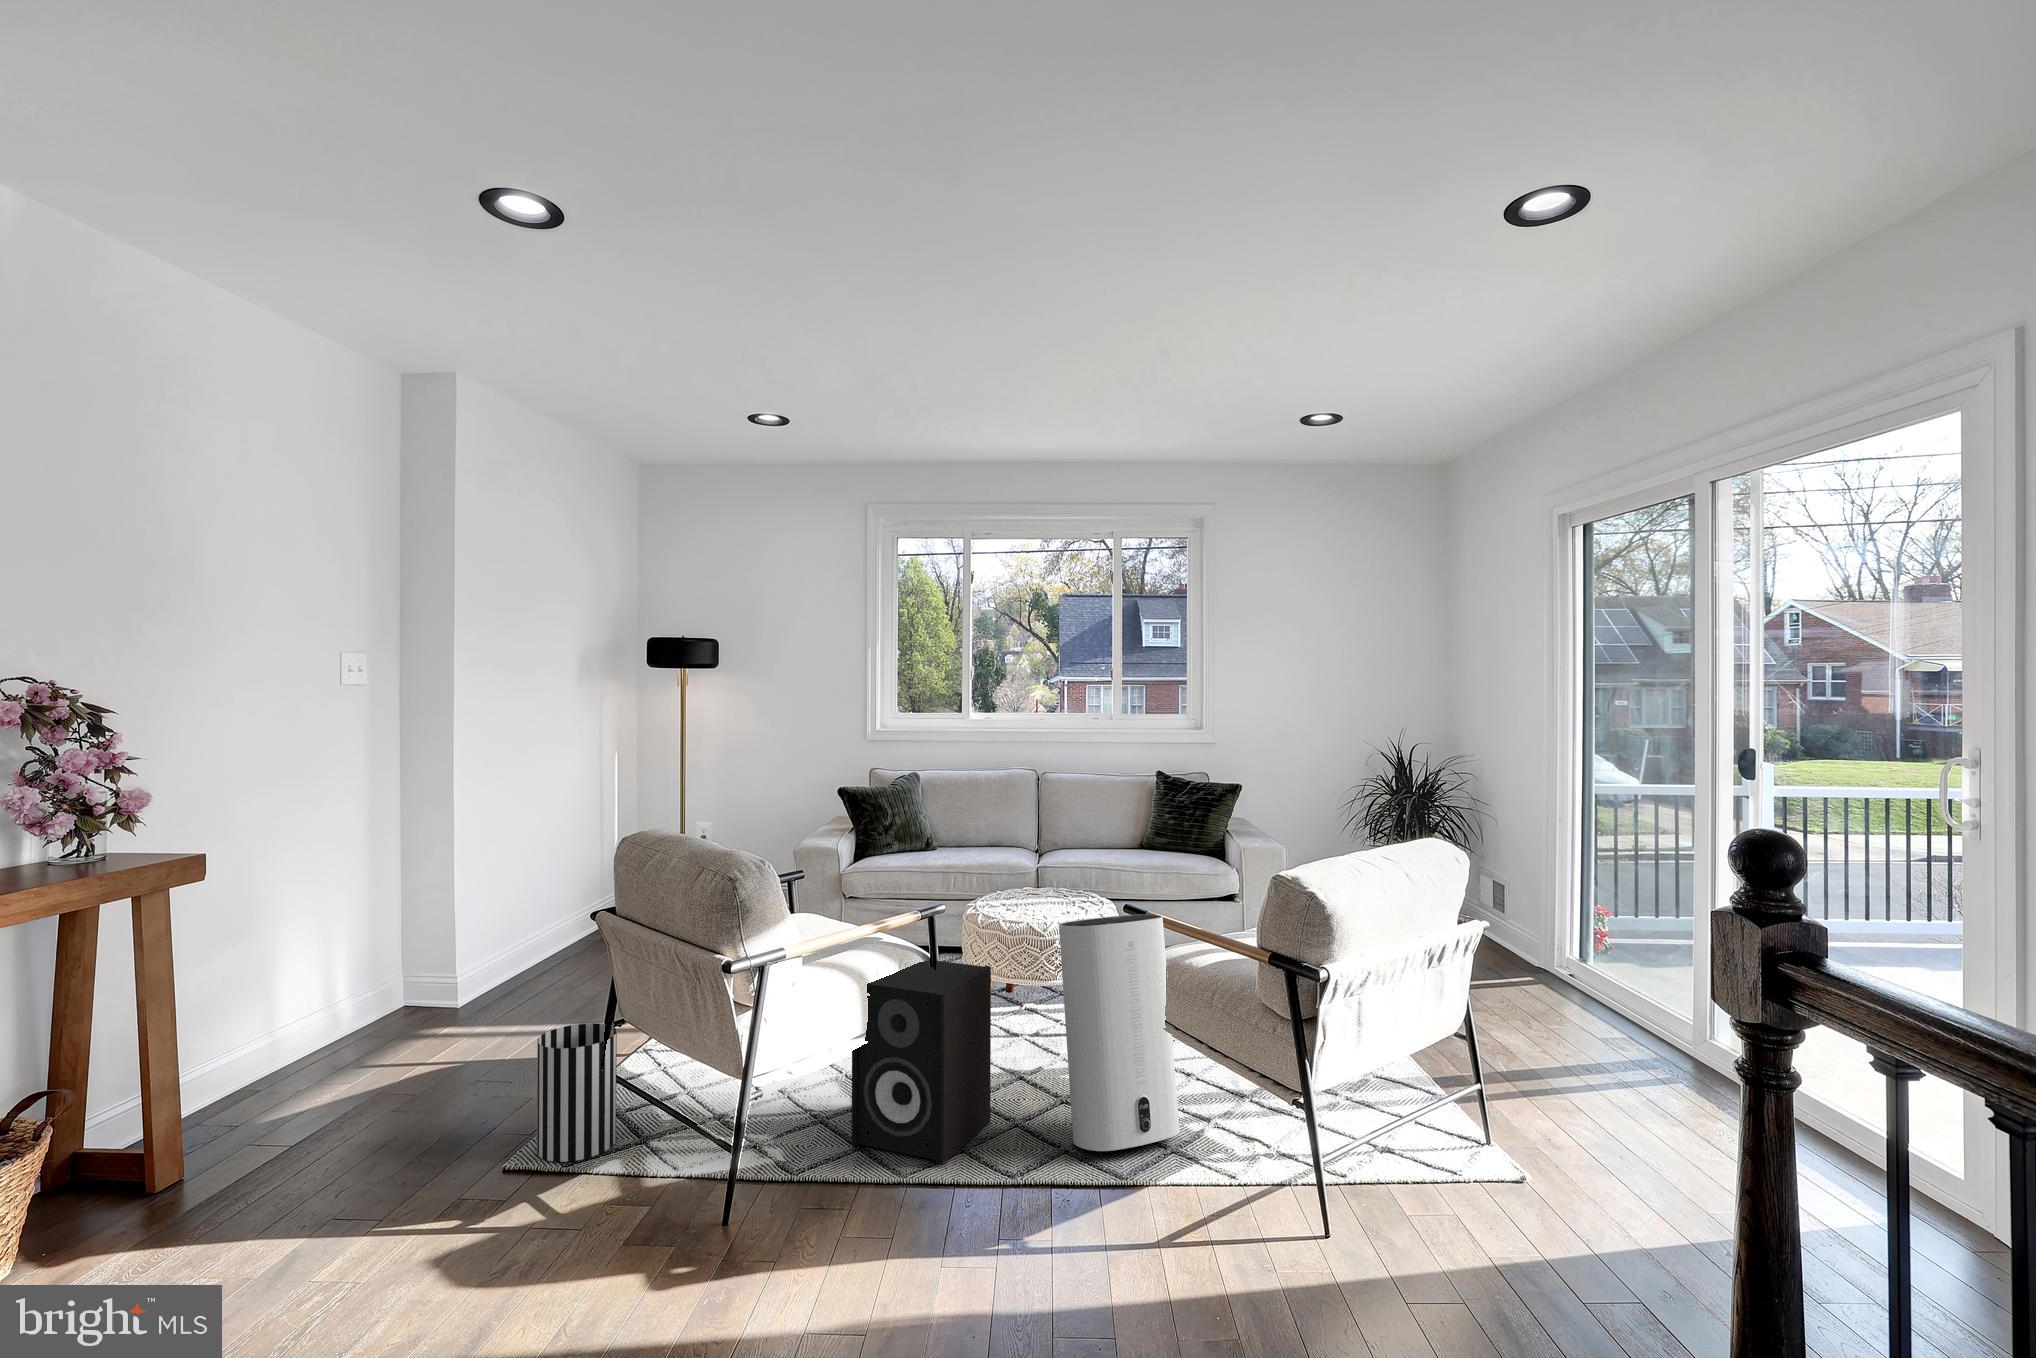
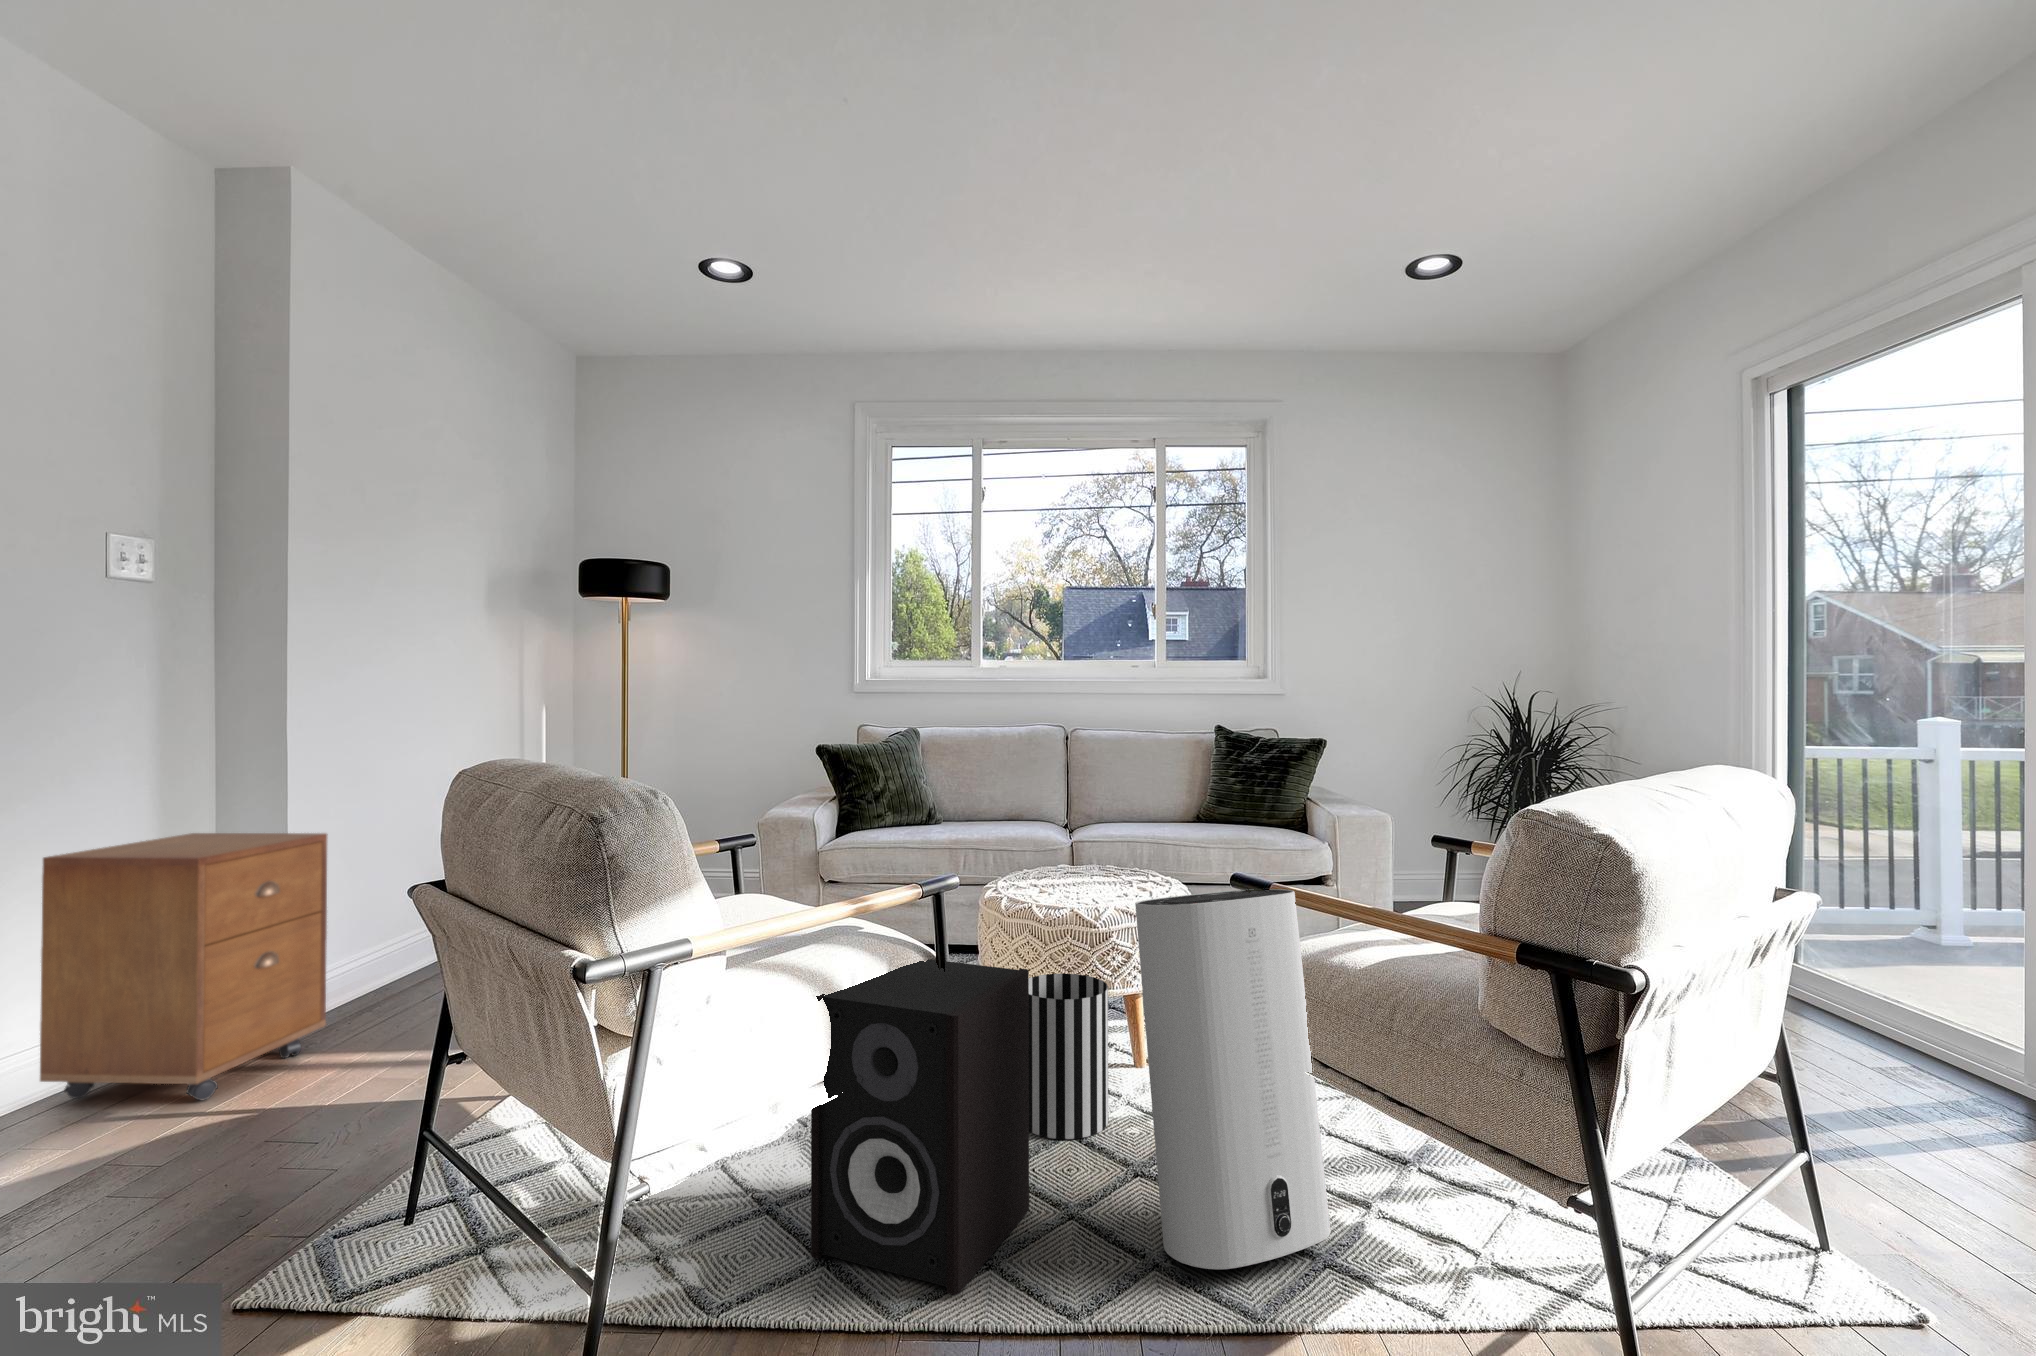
cabinet: none [307,863,487,1055] -> present [40,833,327,1100]
wastebasket: present [537,1023,617,1162] -> present [1029,974,1108,1139]

